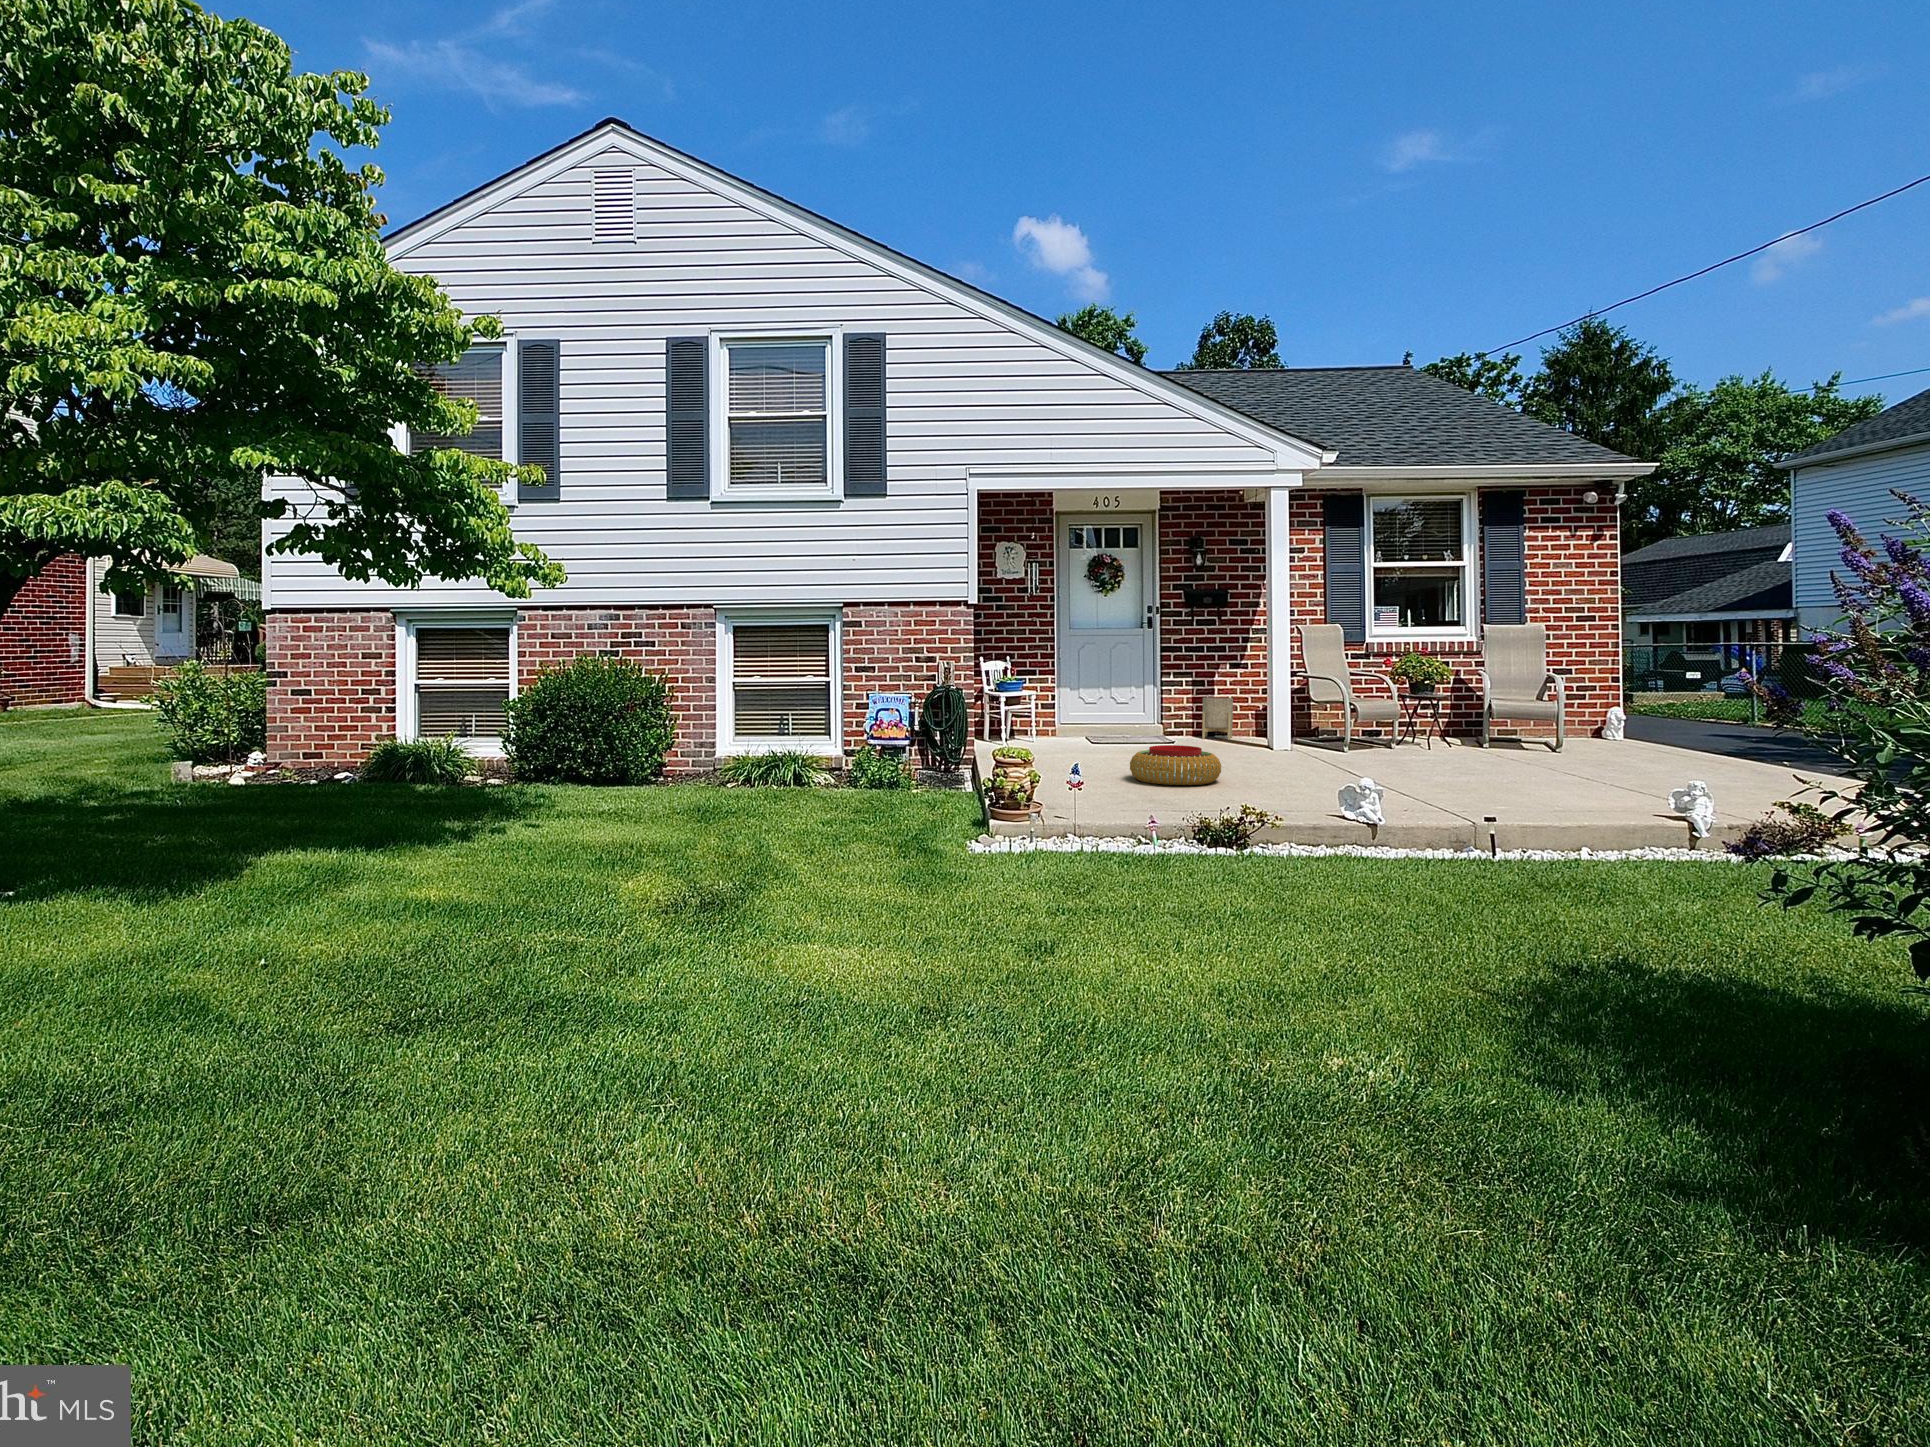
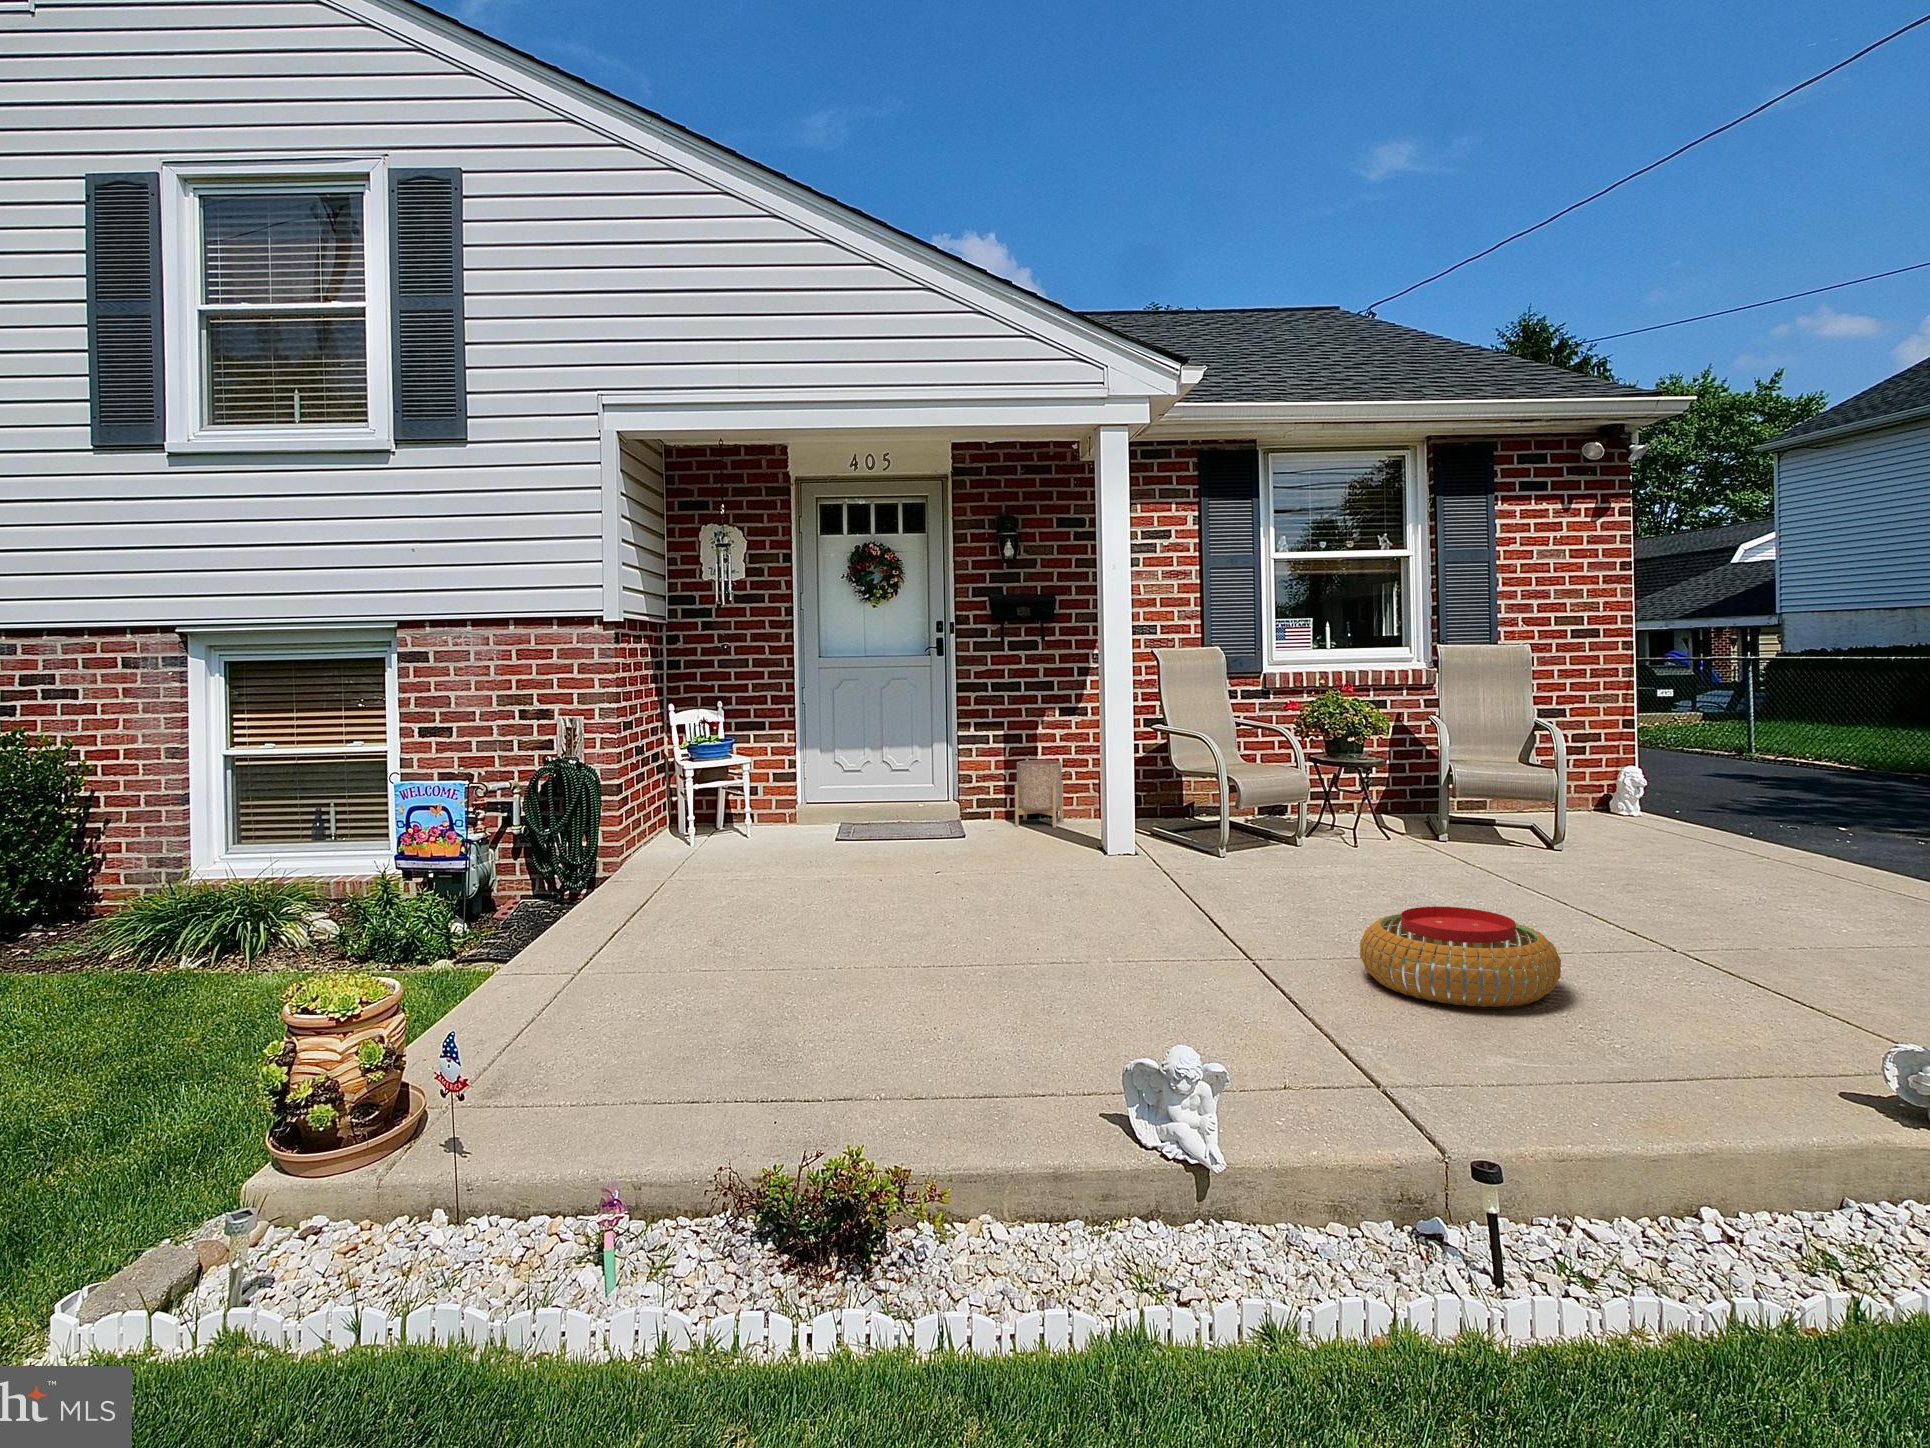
pouf: present [1130,745,1221,785] -> present [1360,907,1561,1007]

